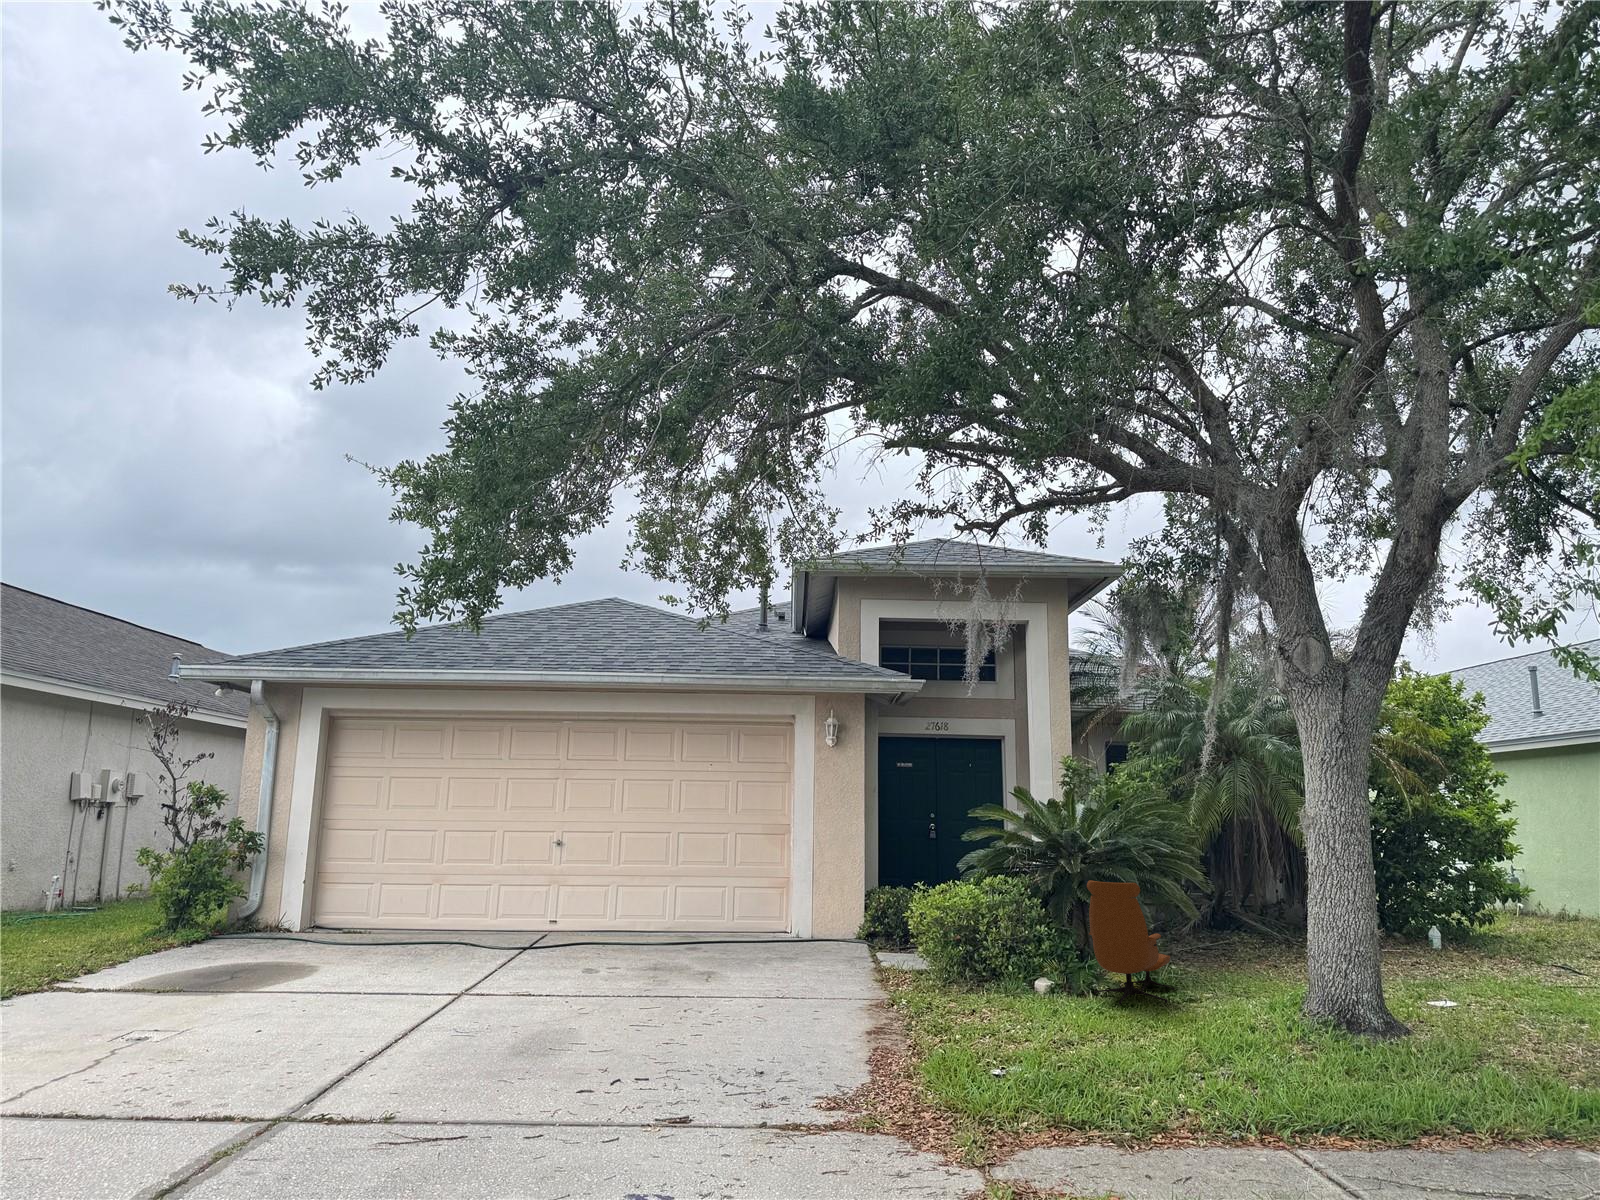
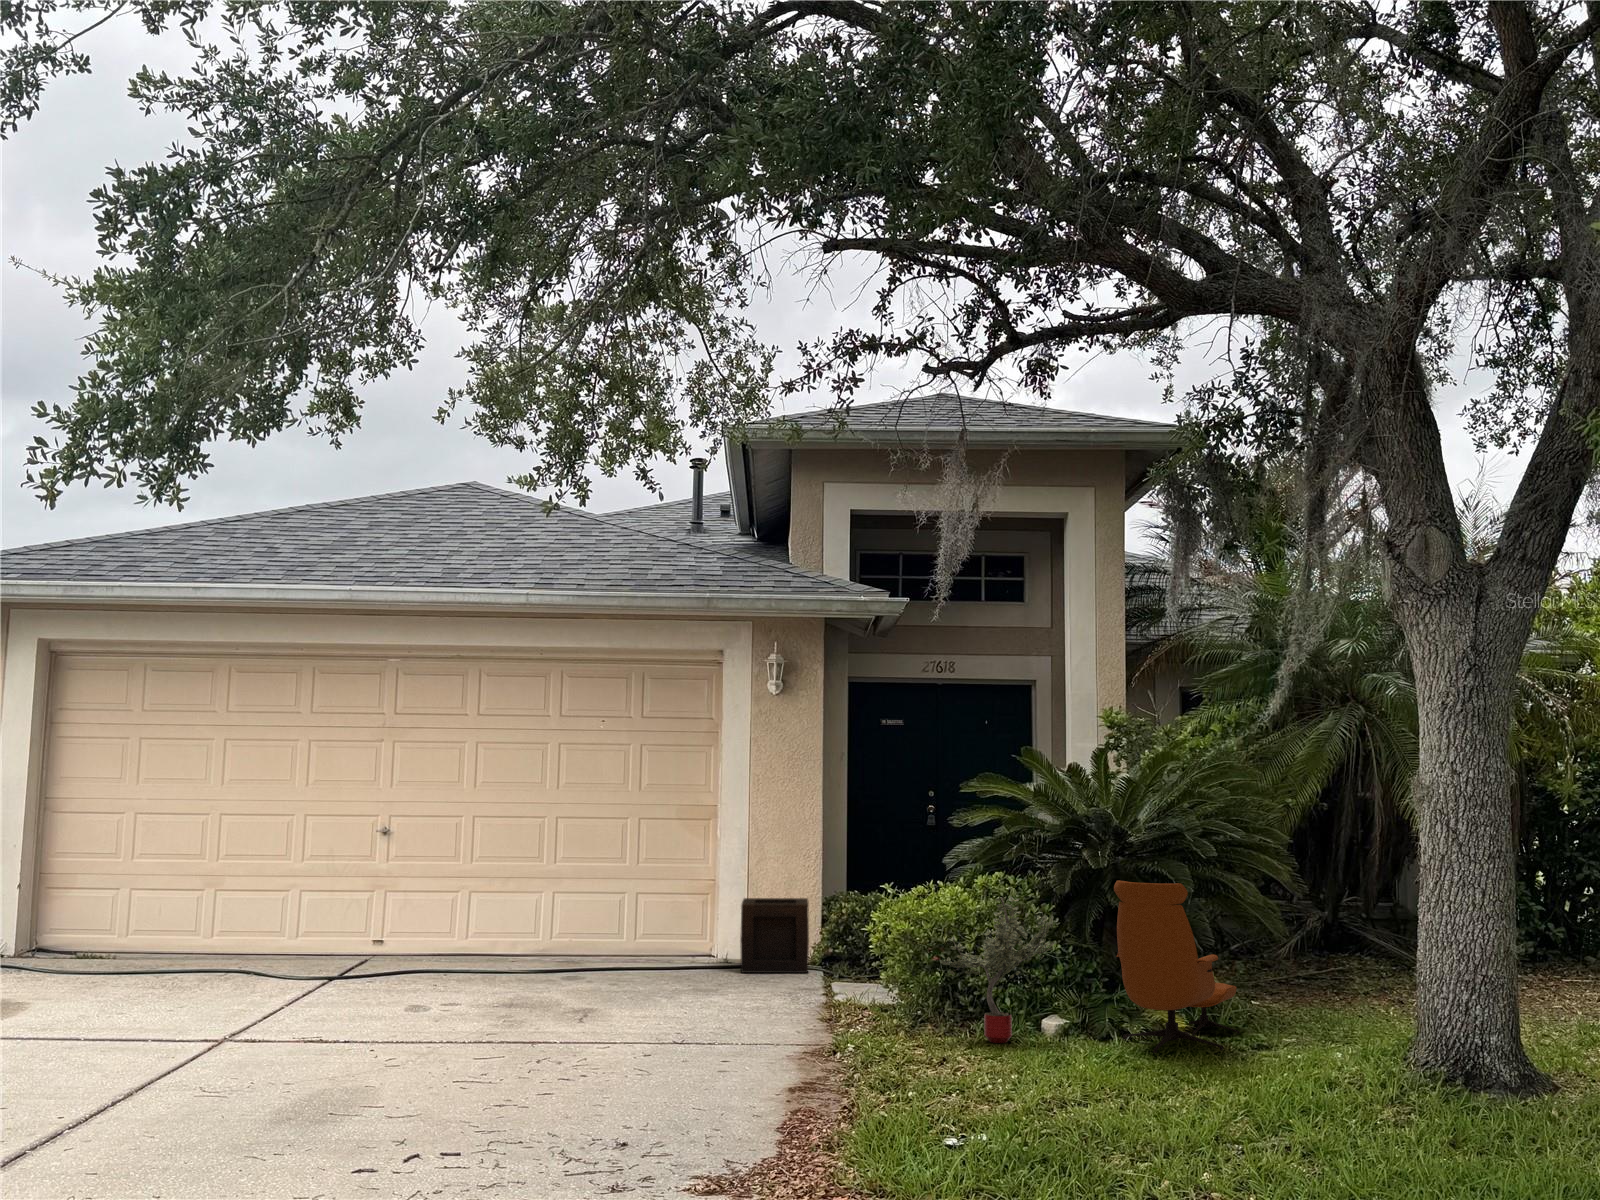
wooden crate: none [810,890,858,944] -> present [740,898,809,973]
potted tree: none [963,890,1045,997] -> present [940,896,1054,1043]

